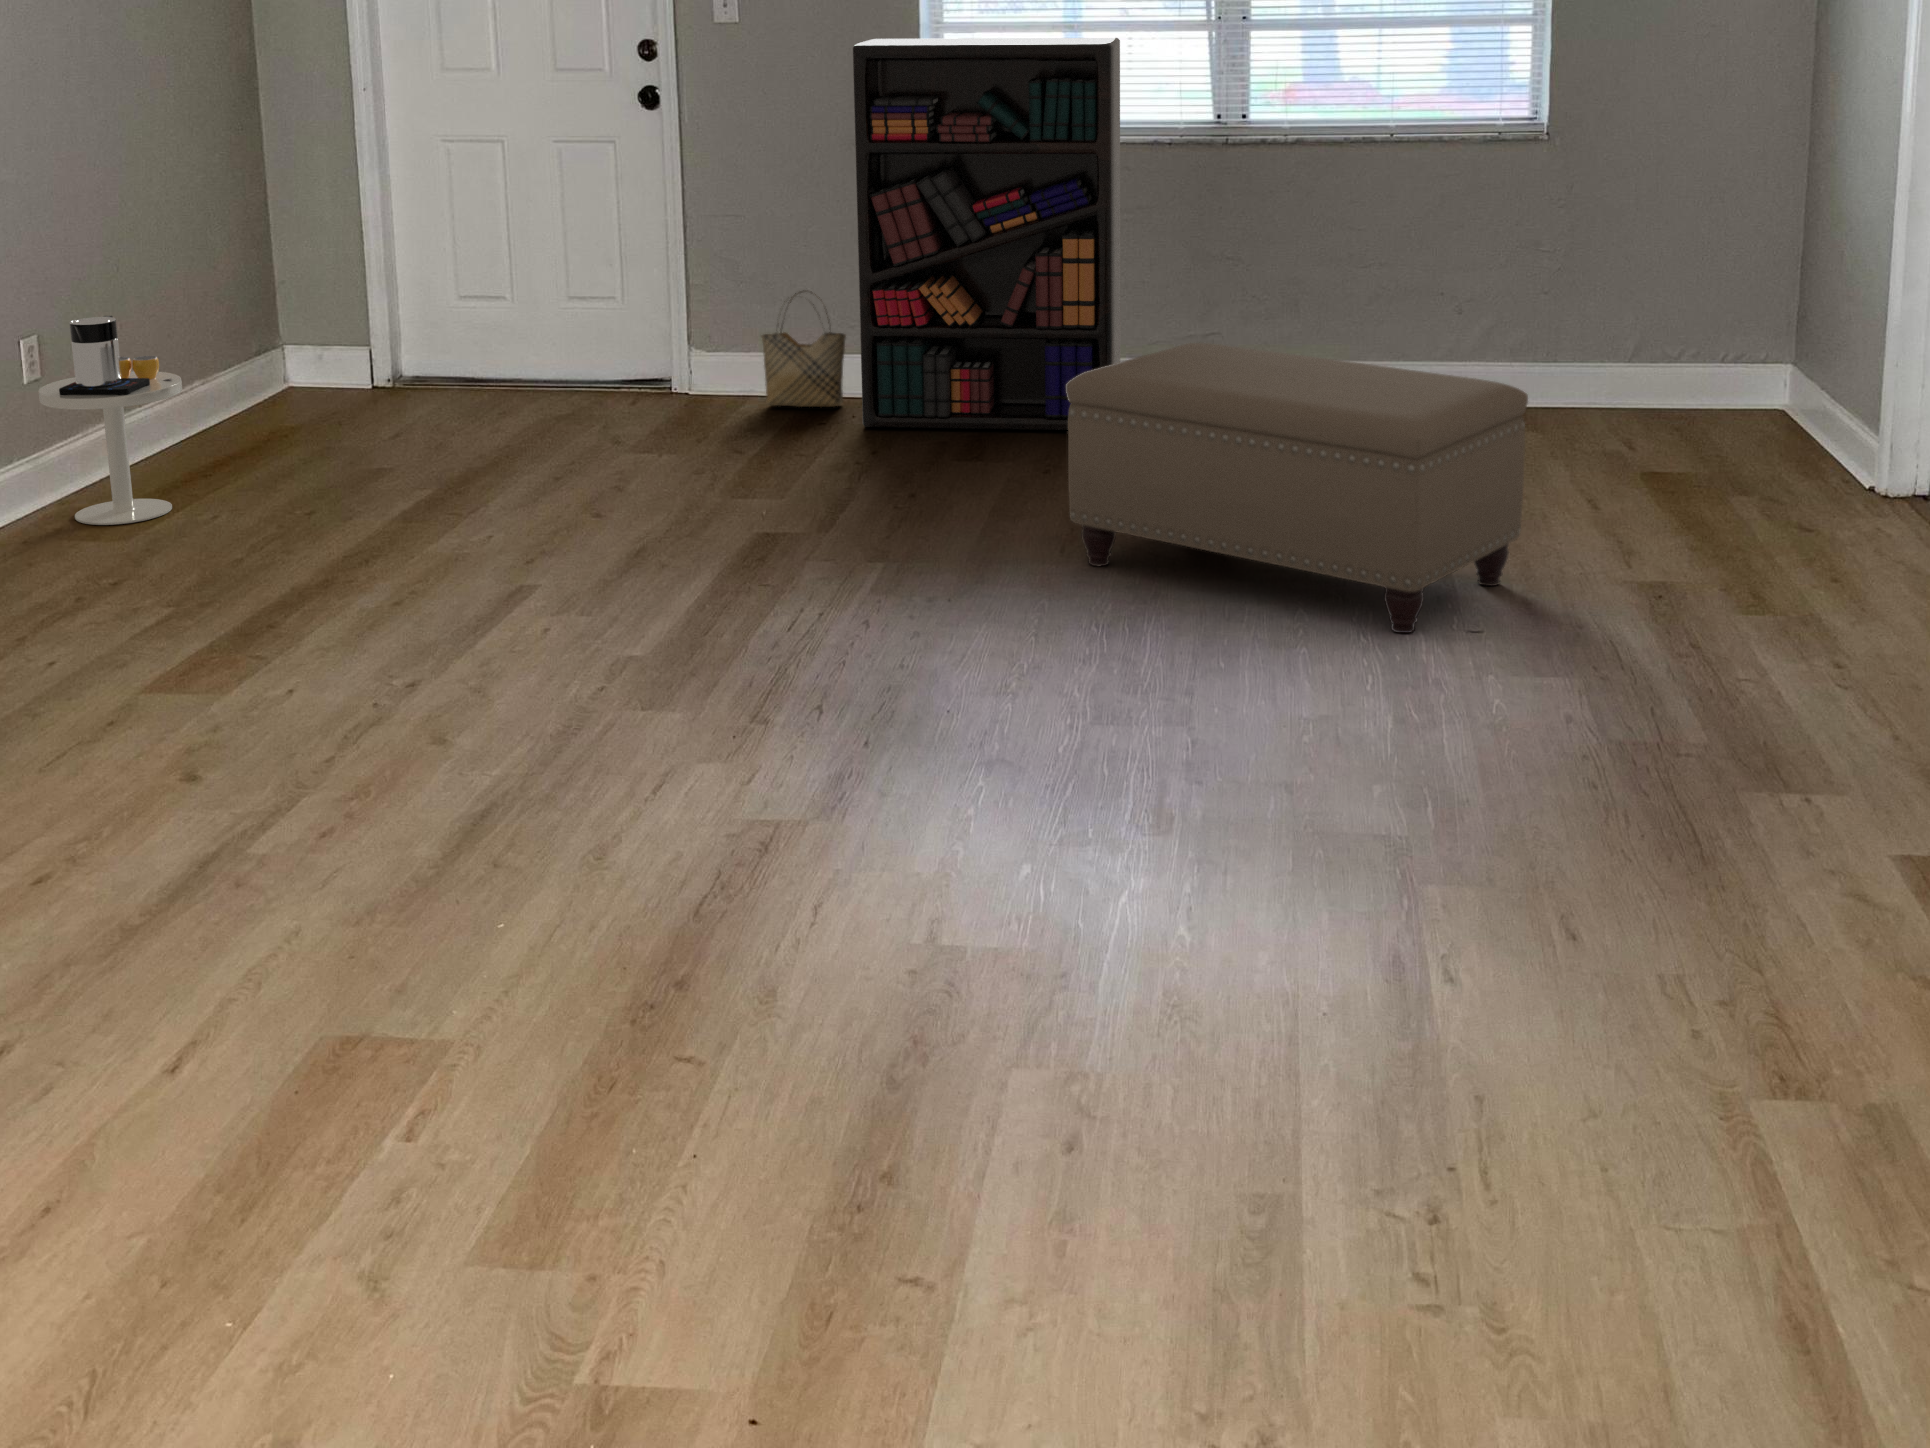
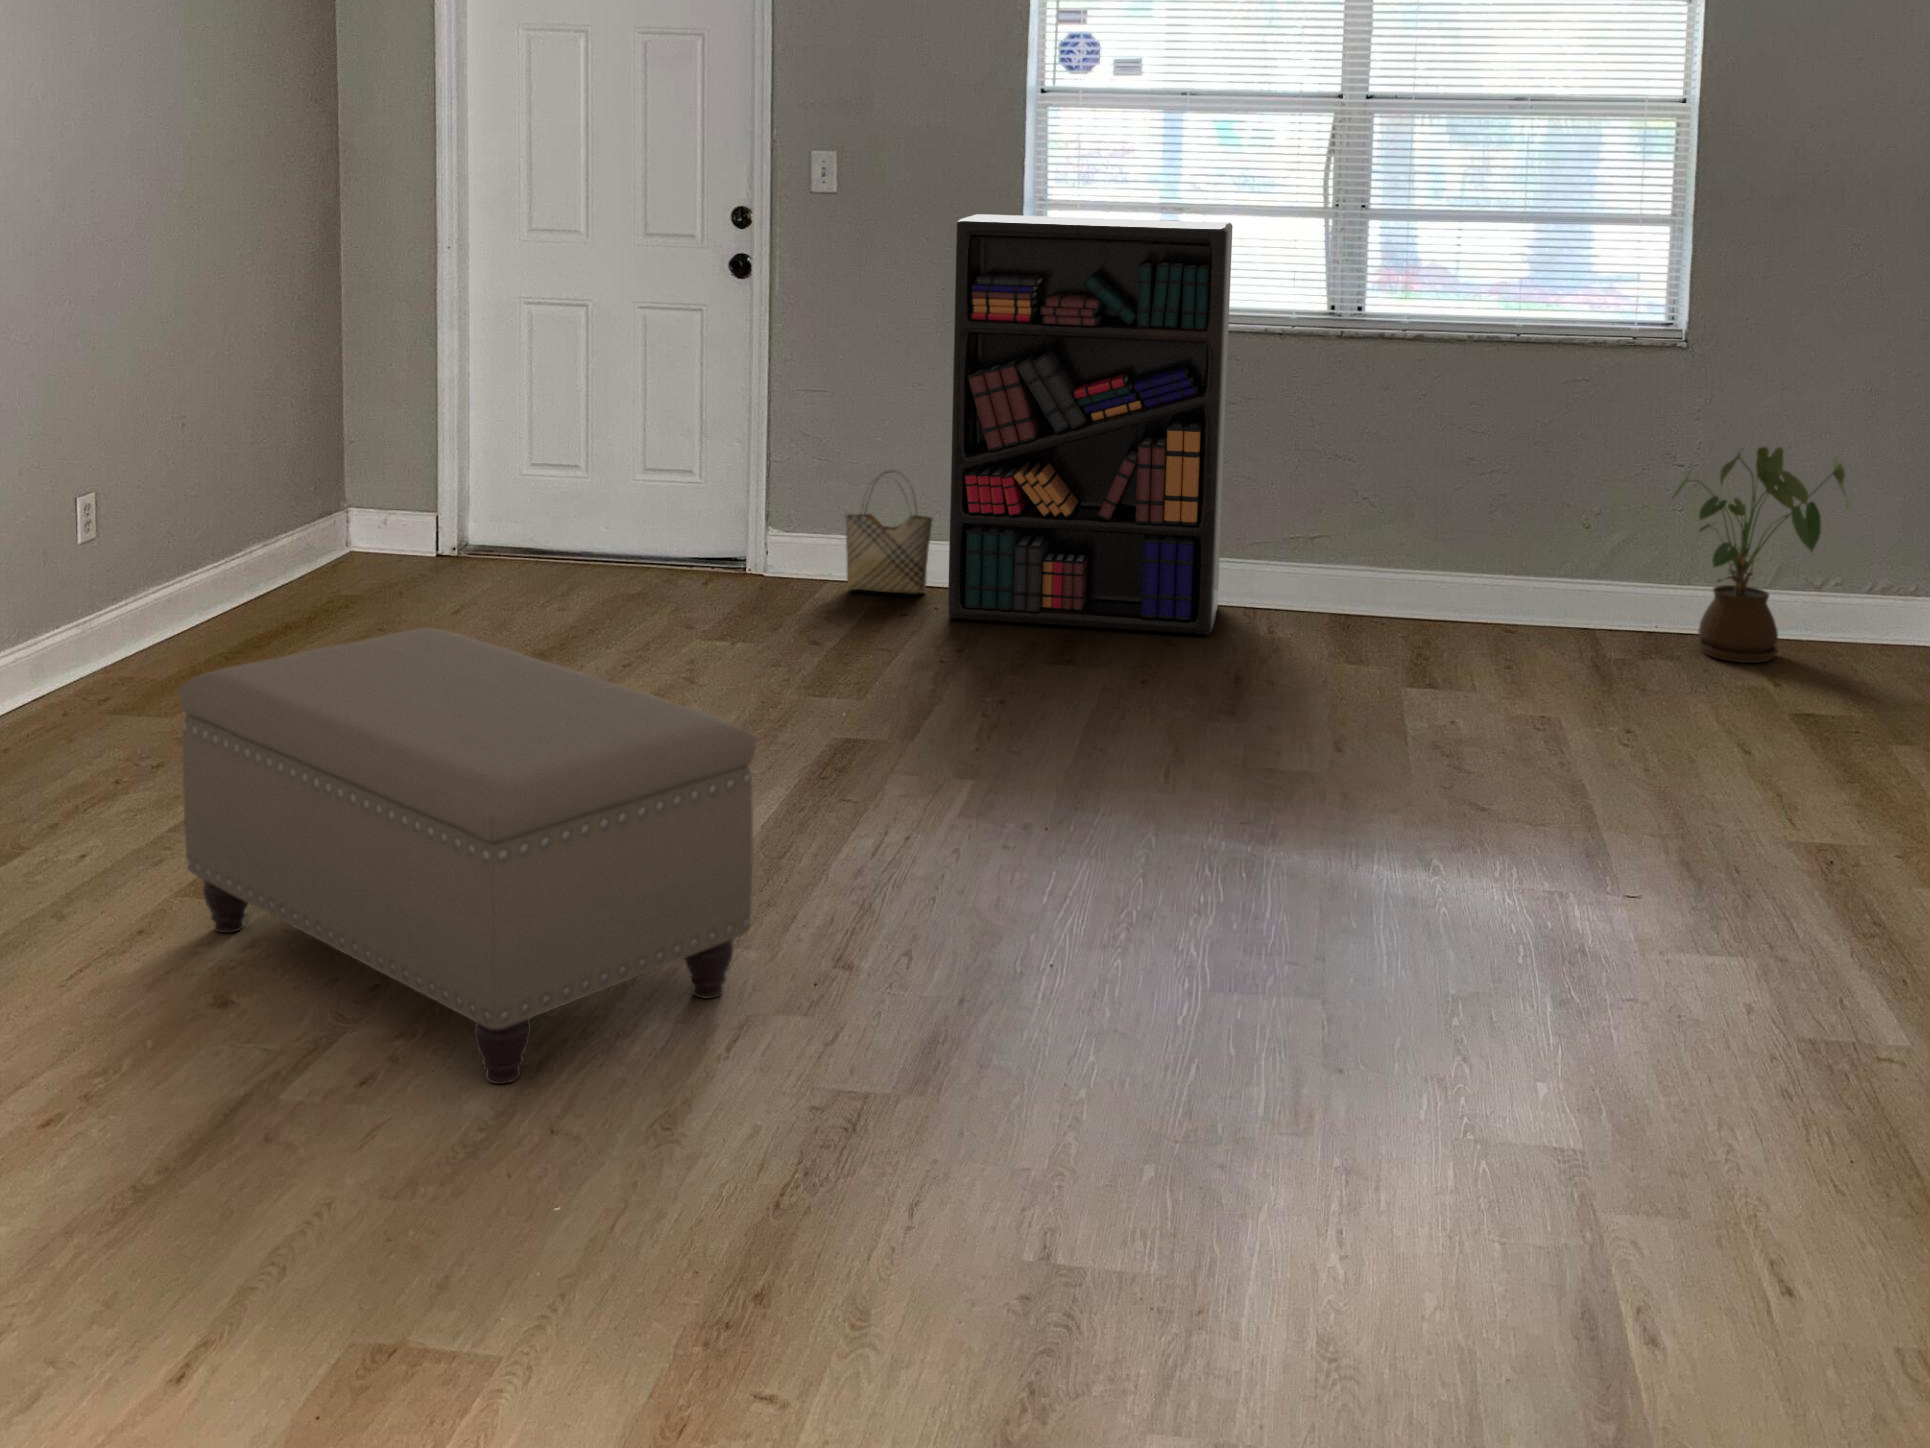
house plant: none [1537,231,1704,434] -> present [1671,447,1849,663]
side table: present [39,316,182,525] -> none [95,473,244,694]
ottoman: present [1066,342,1528,633] -> present [178,628,756,1084]

